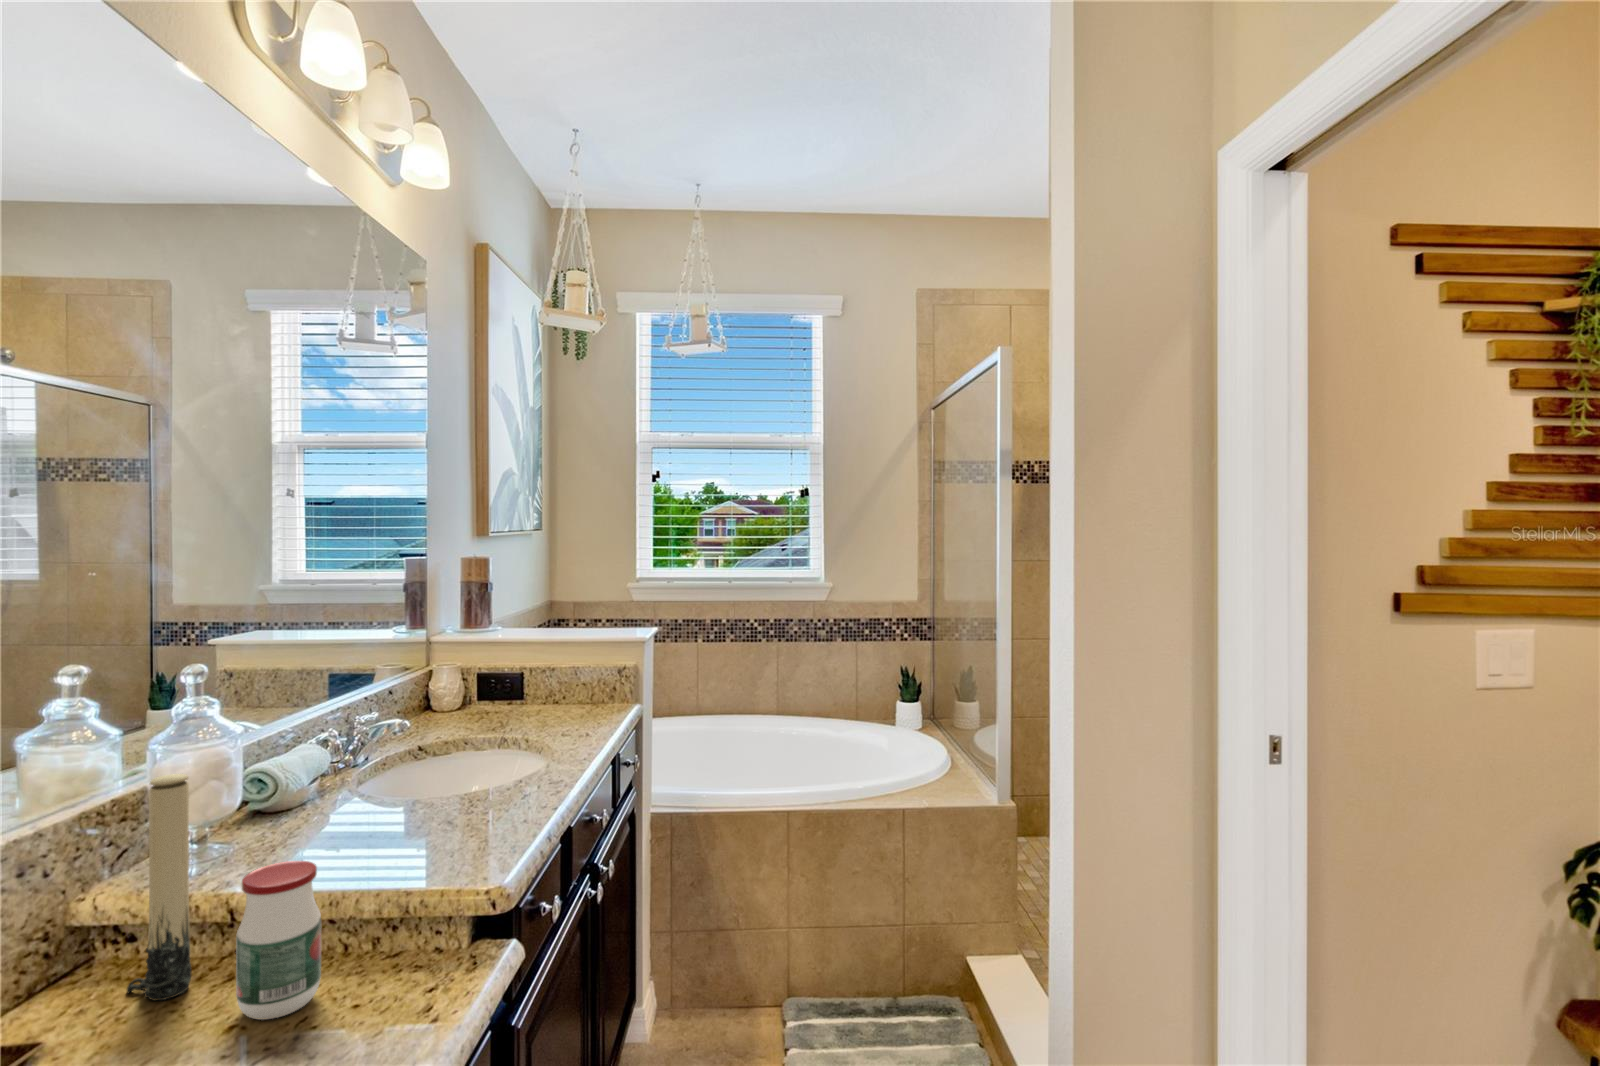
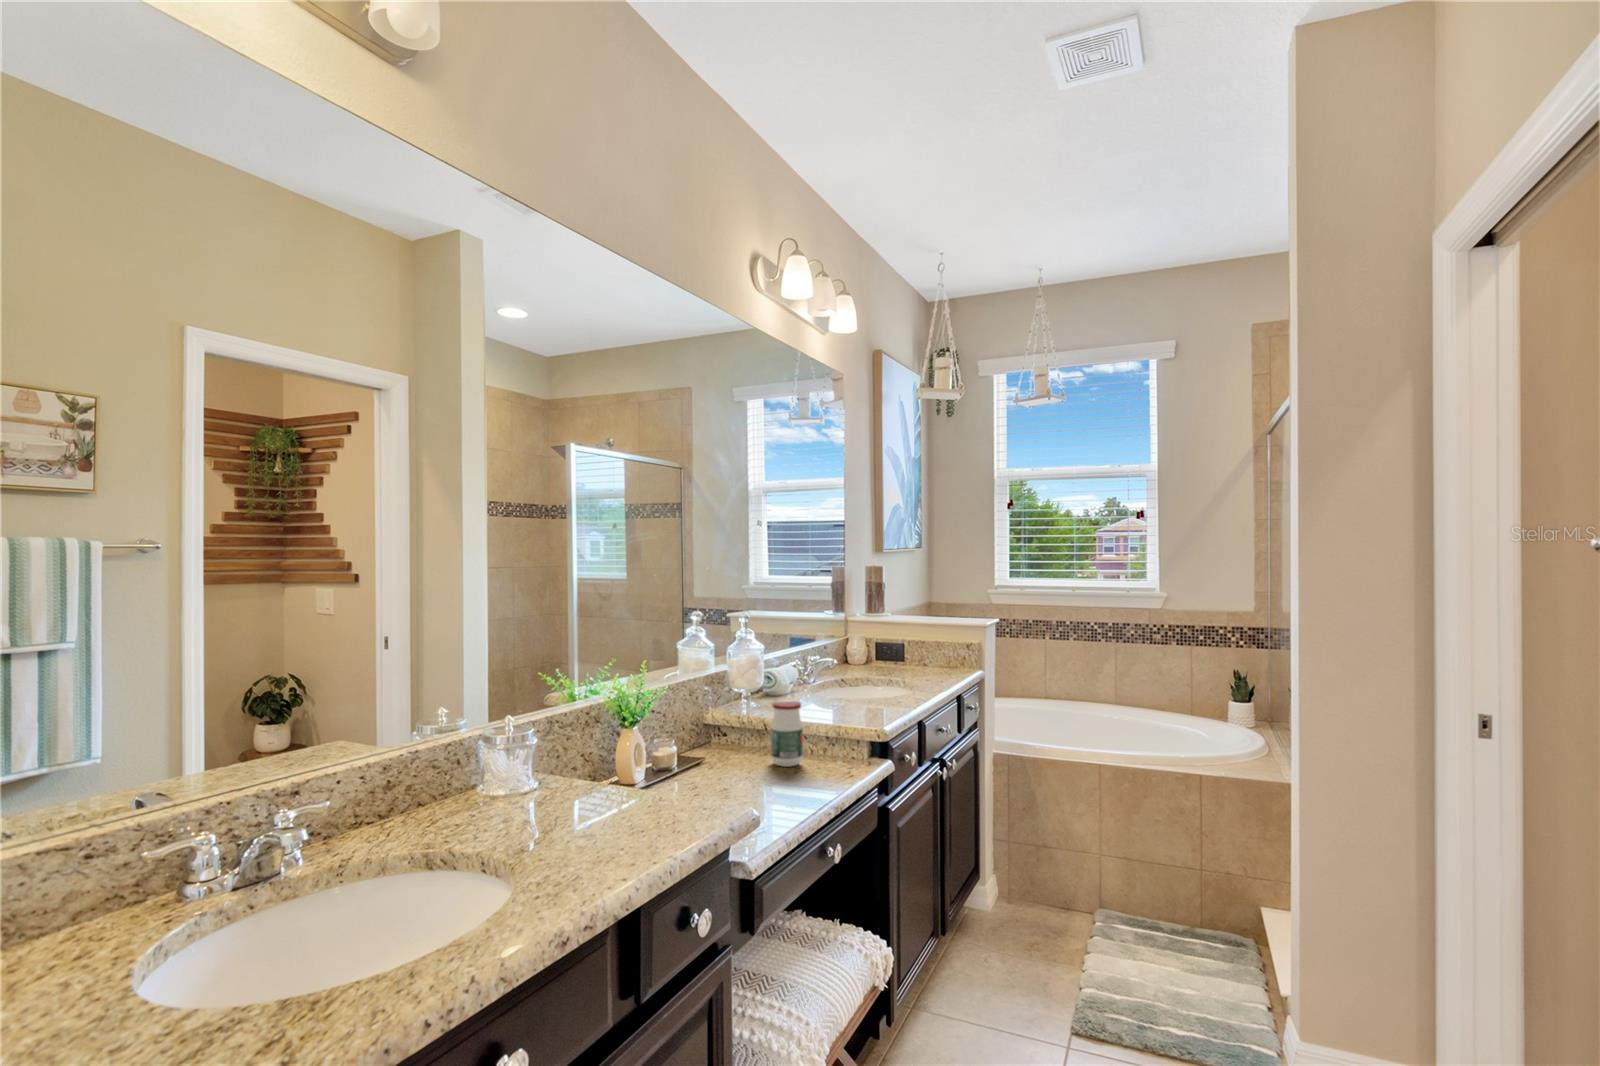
candle: present [127,774,191,1000] -> none [727,657,751,755]

